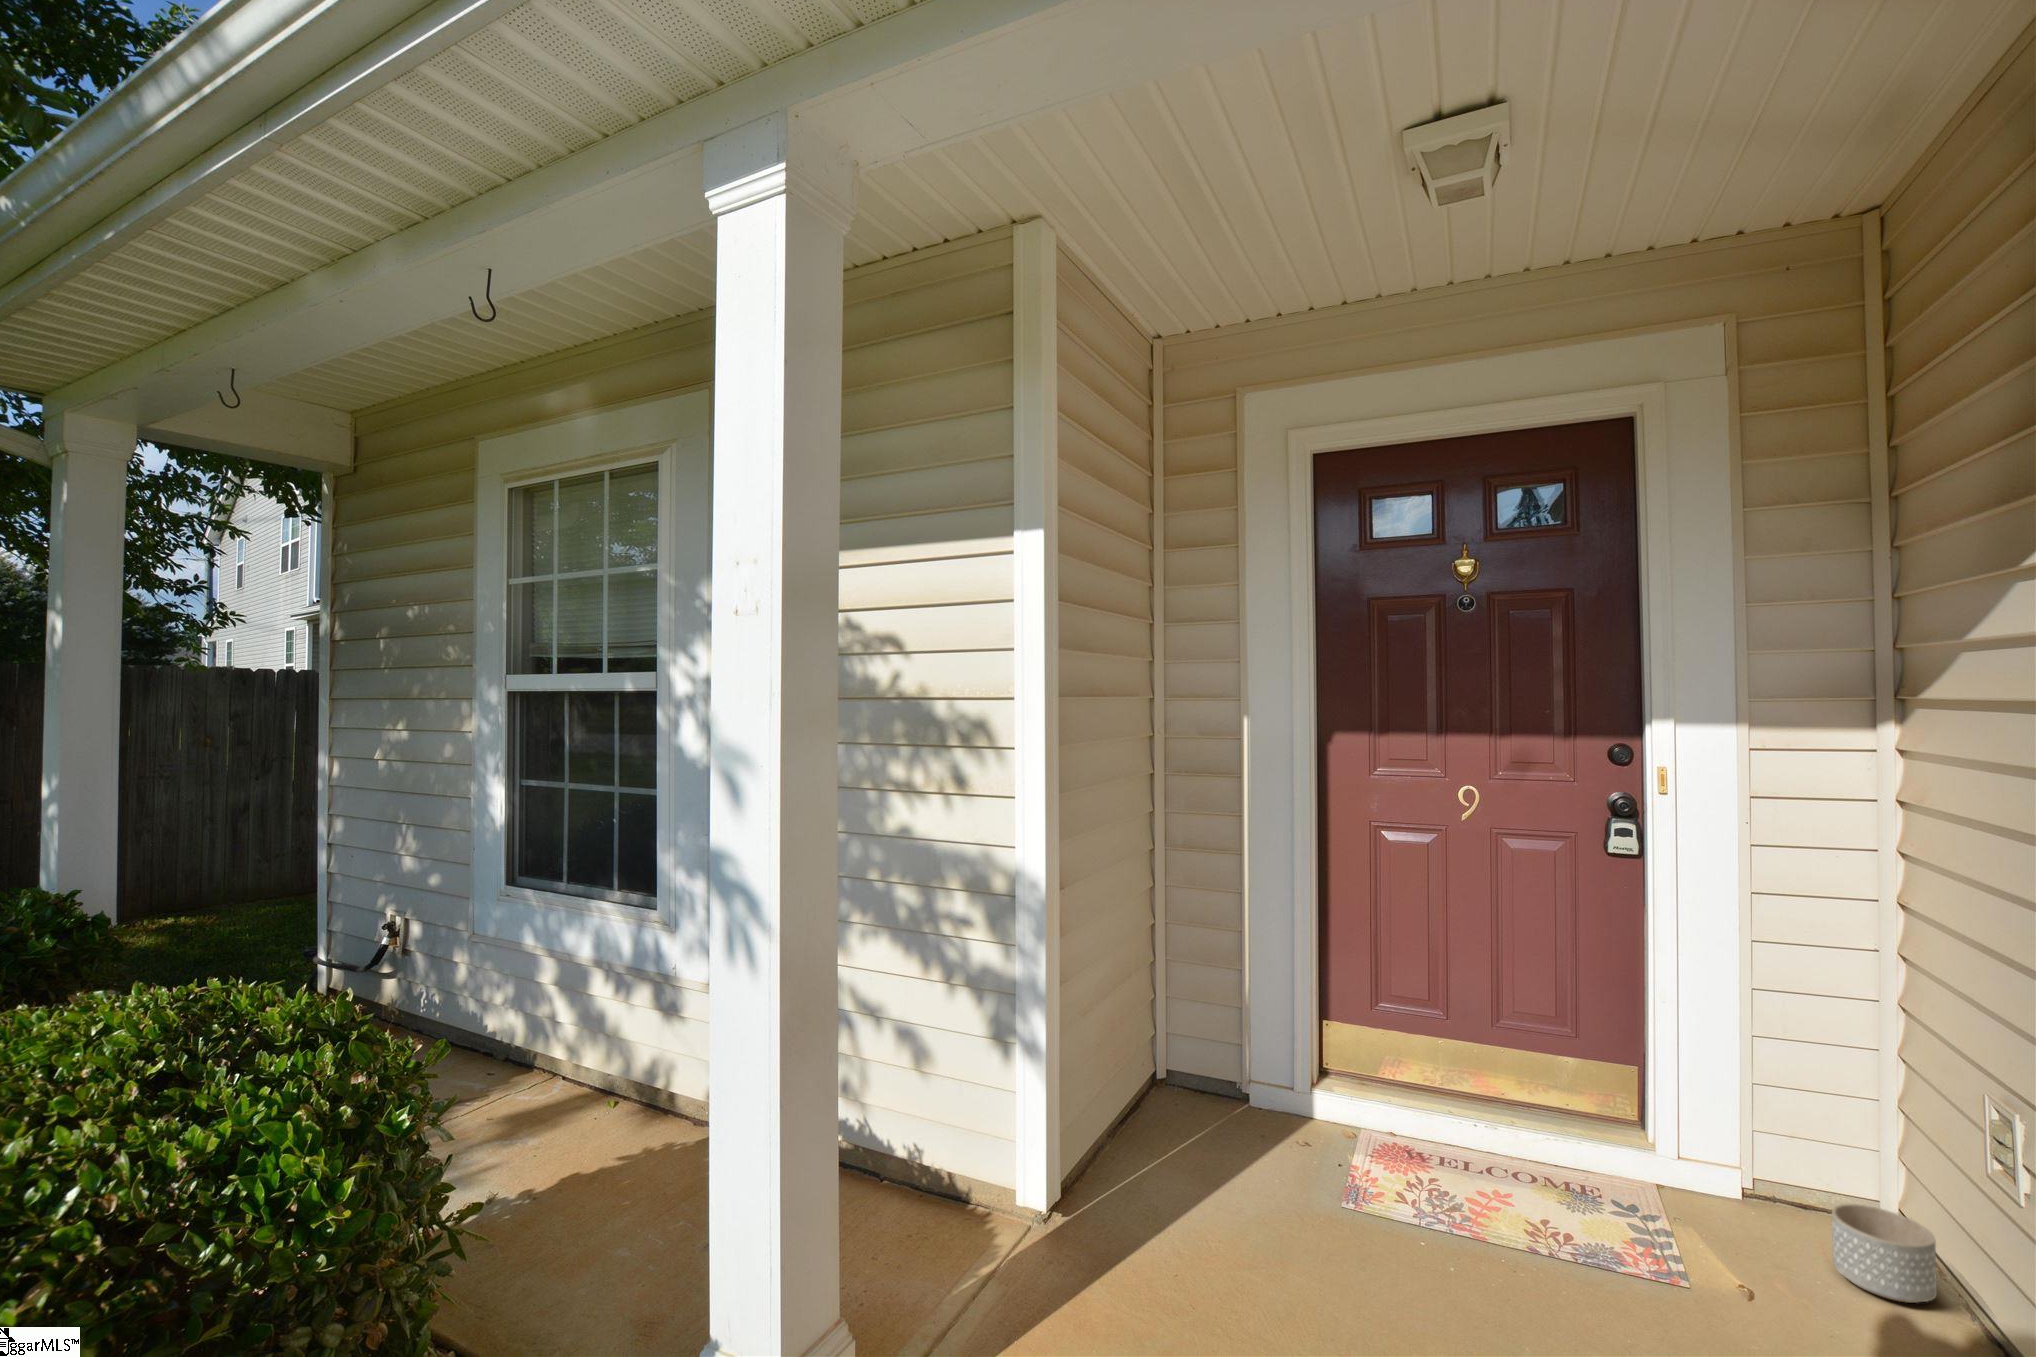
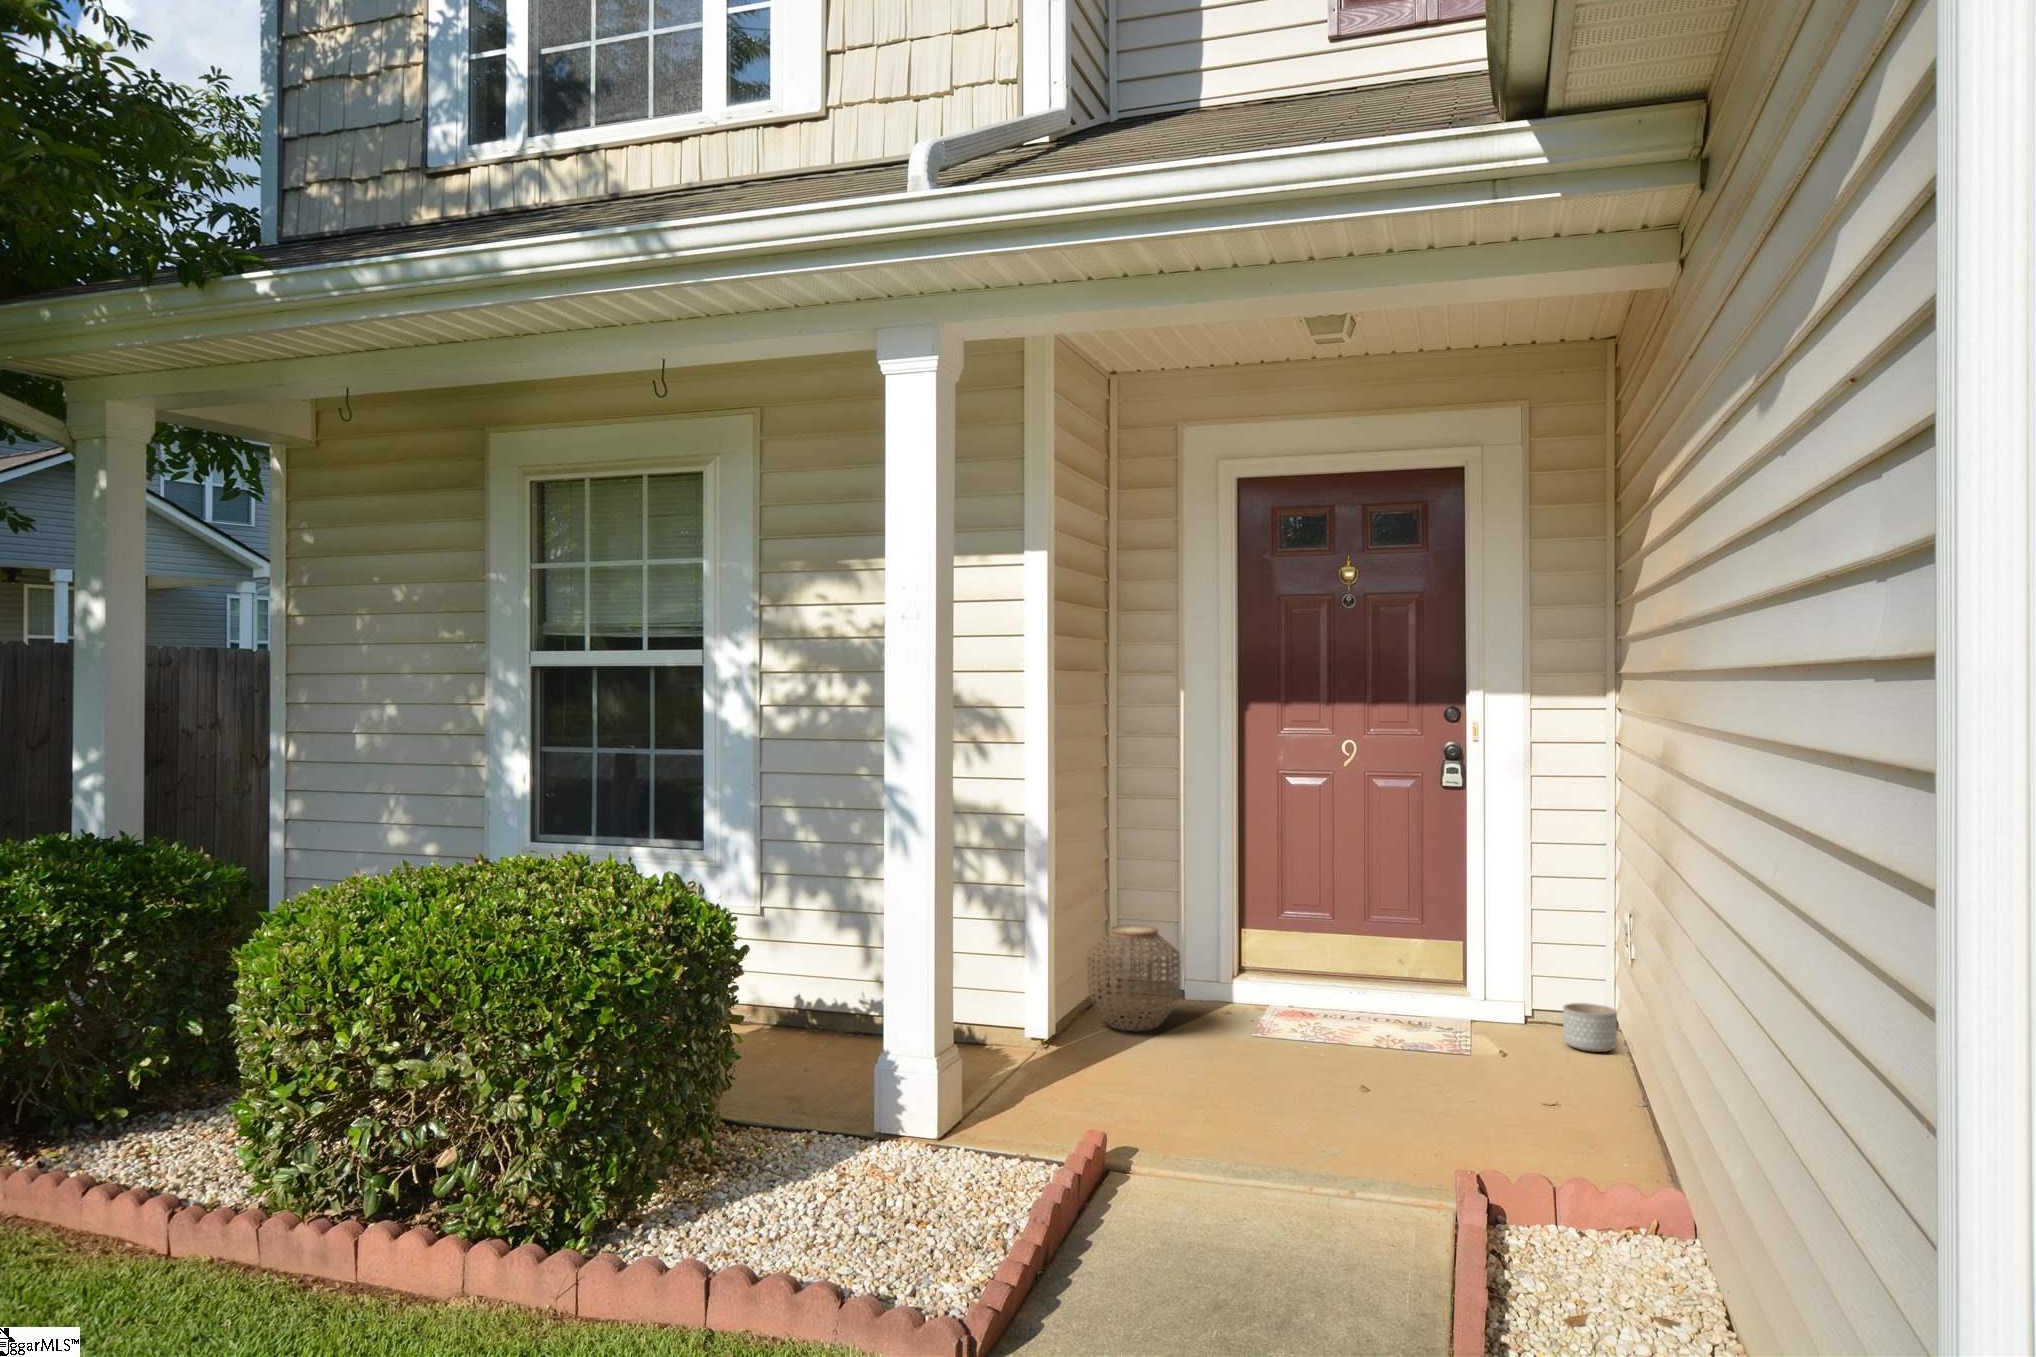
woven basket: none [1112,1028,1236,1184] -> present [1087,924,1180,1031]

